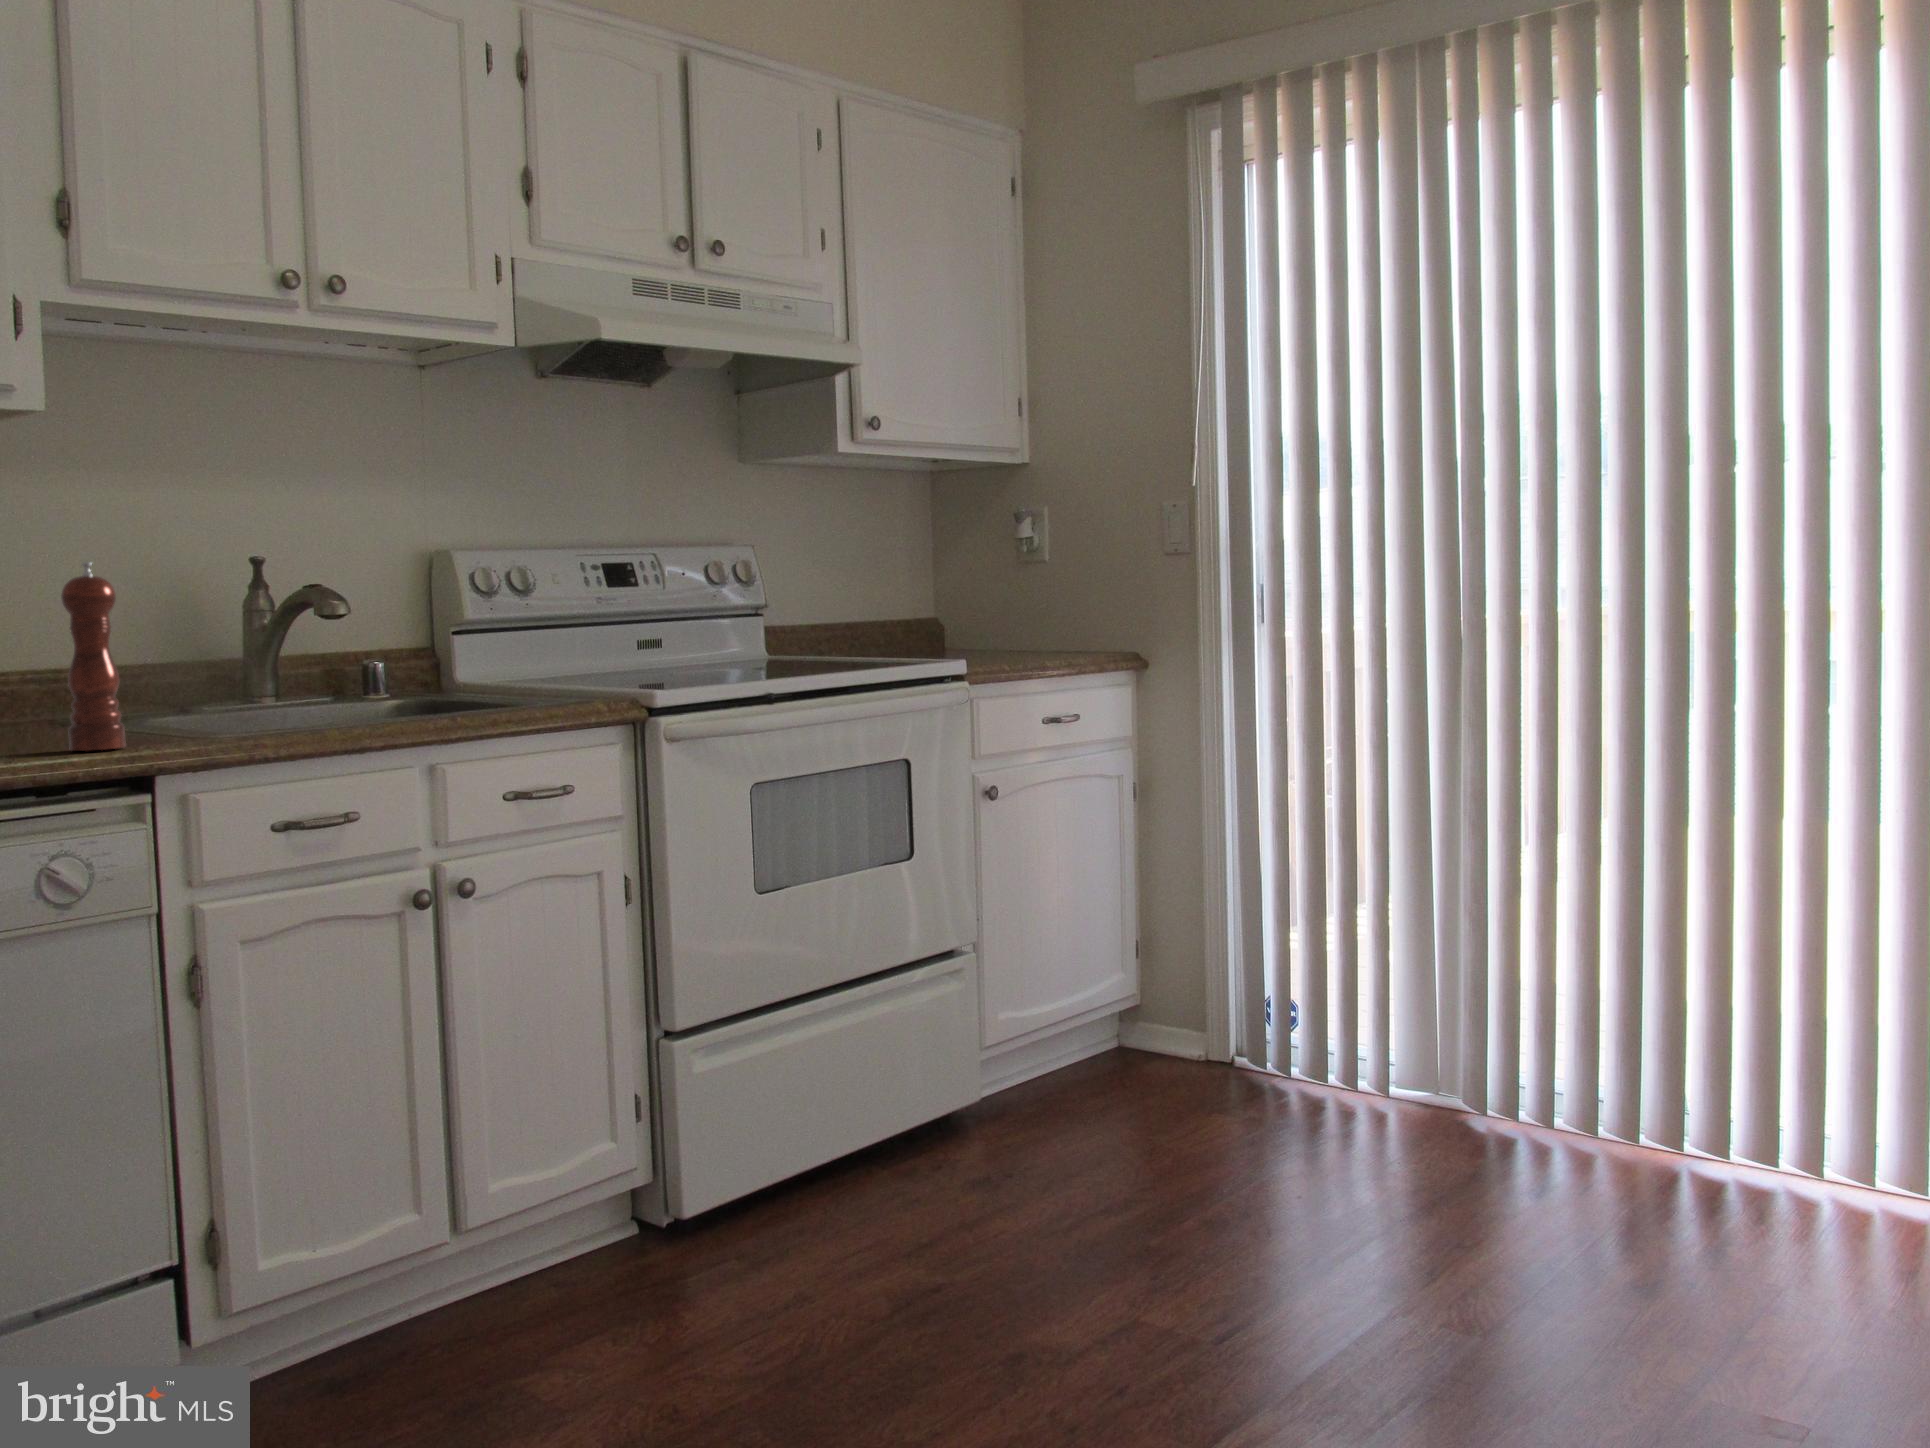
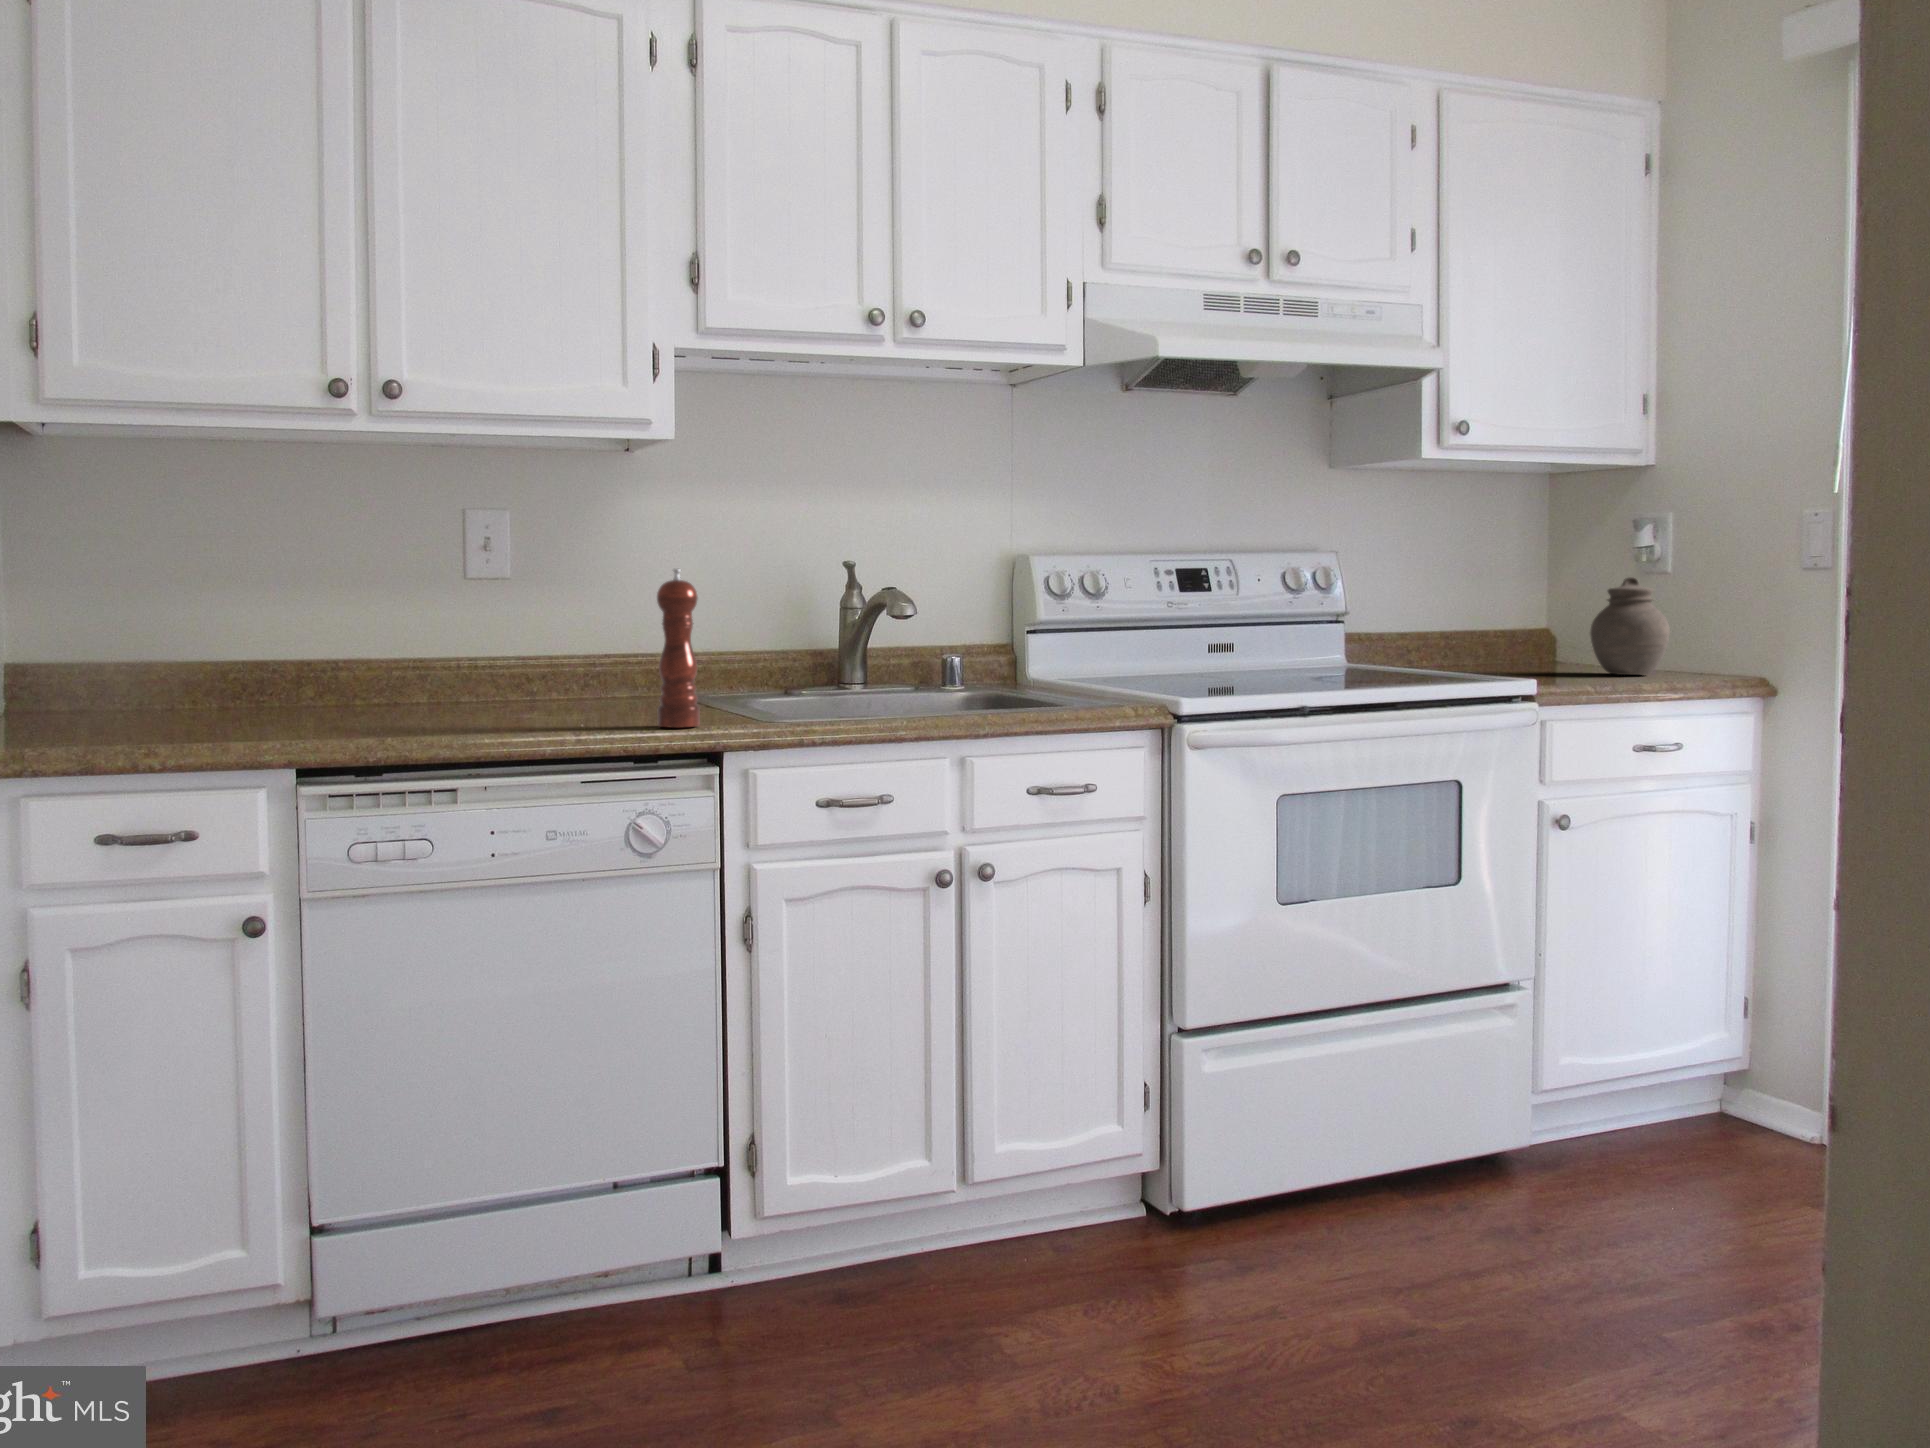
jar: none [991,566,1057,656] -> present [1590,577,1670,675]

